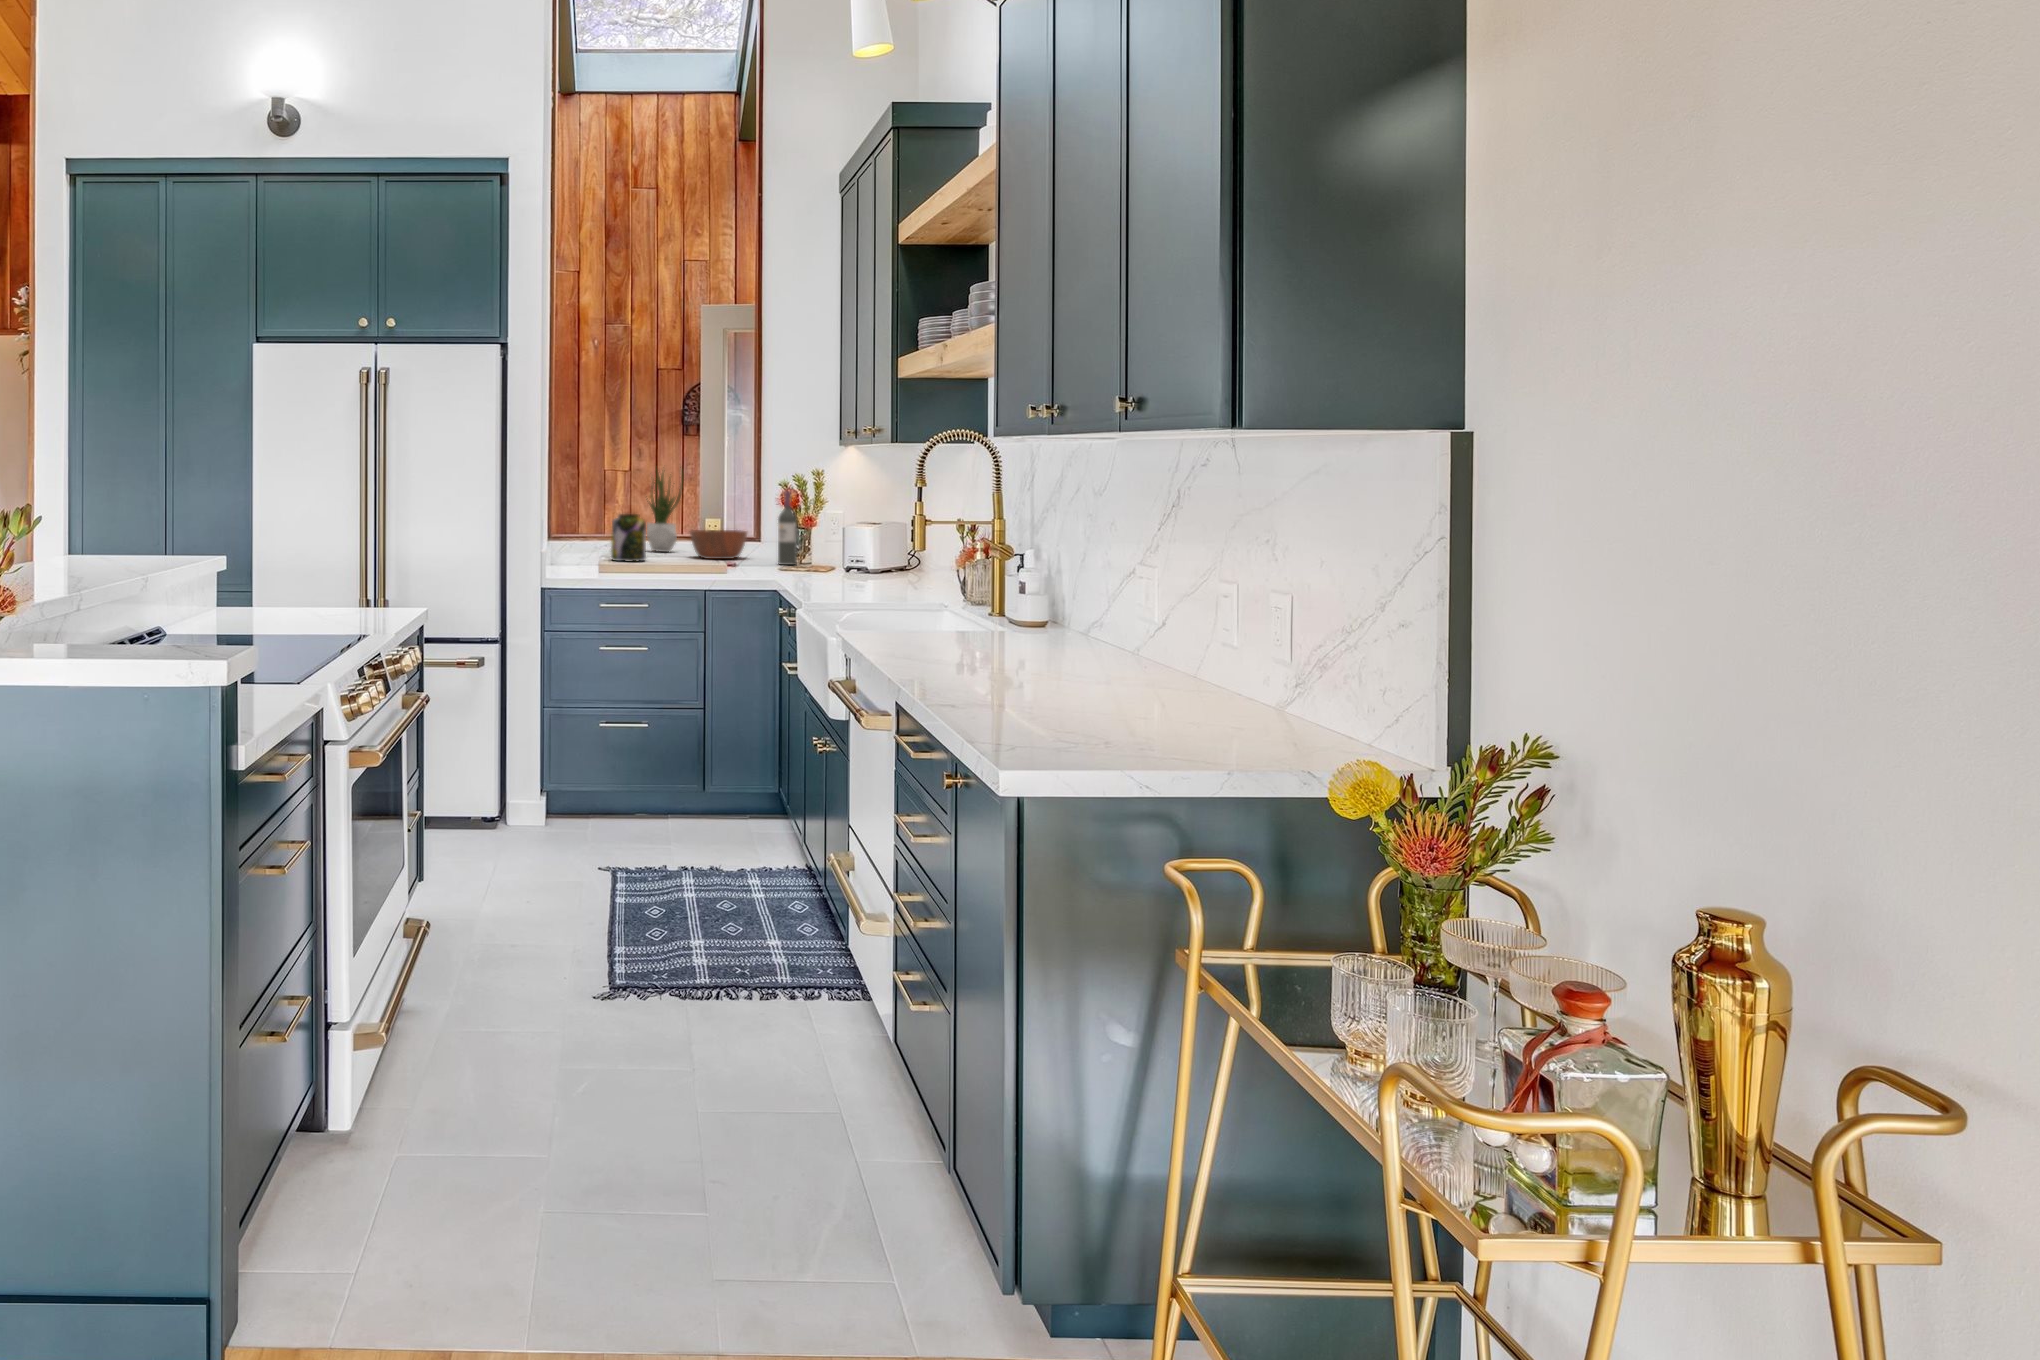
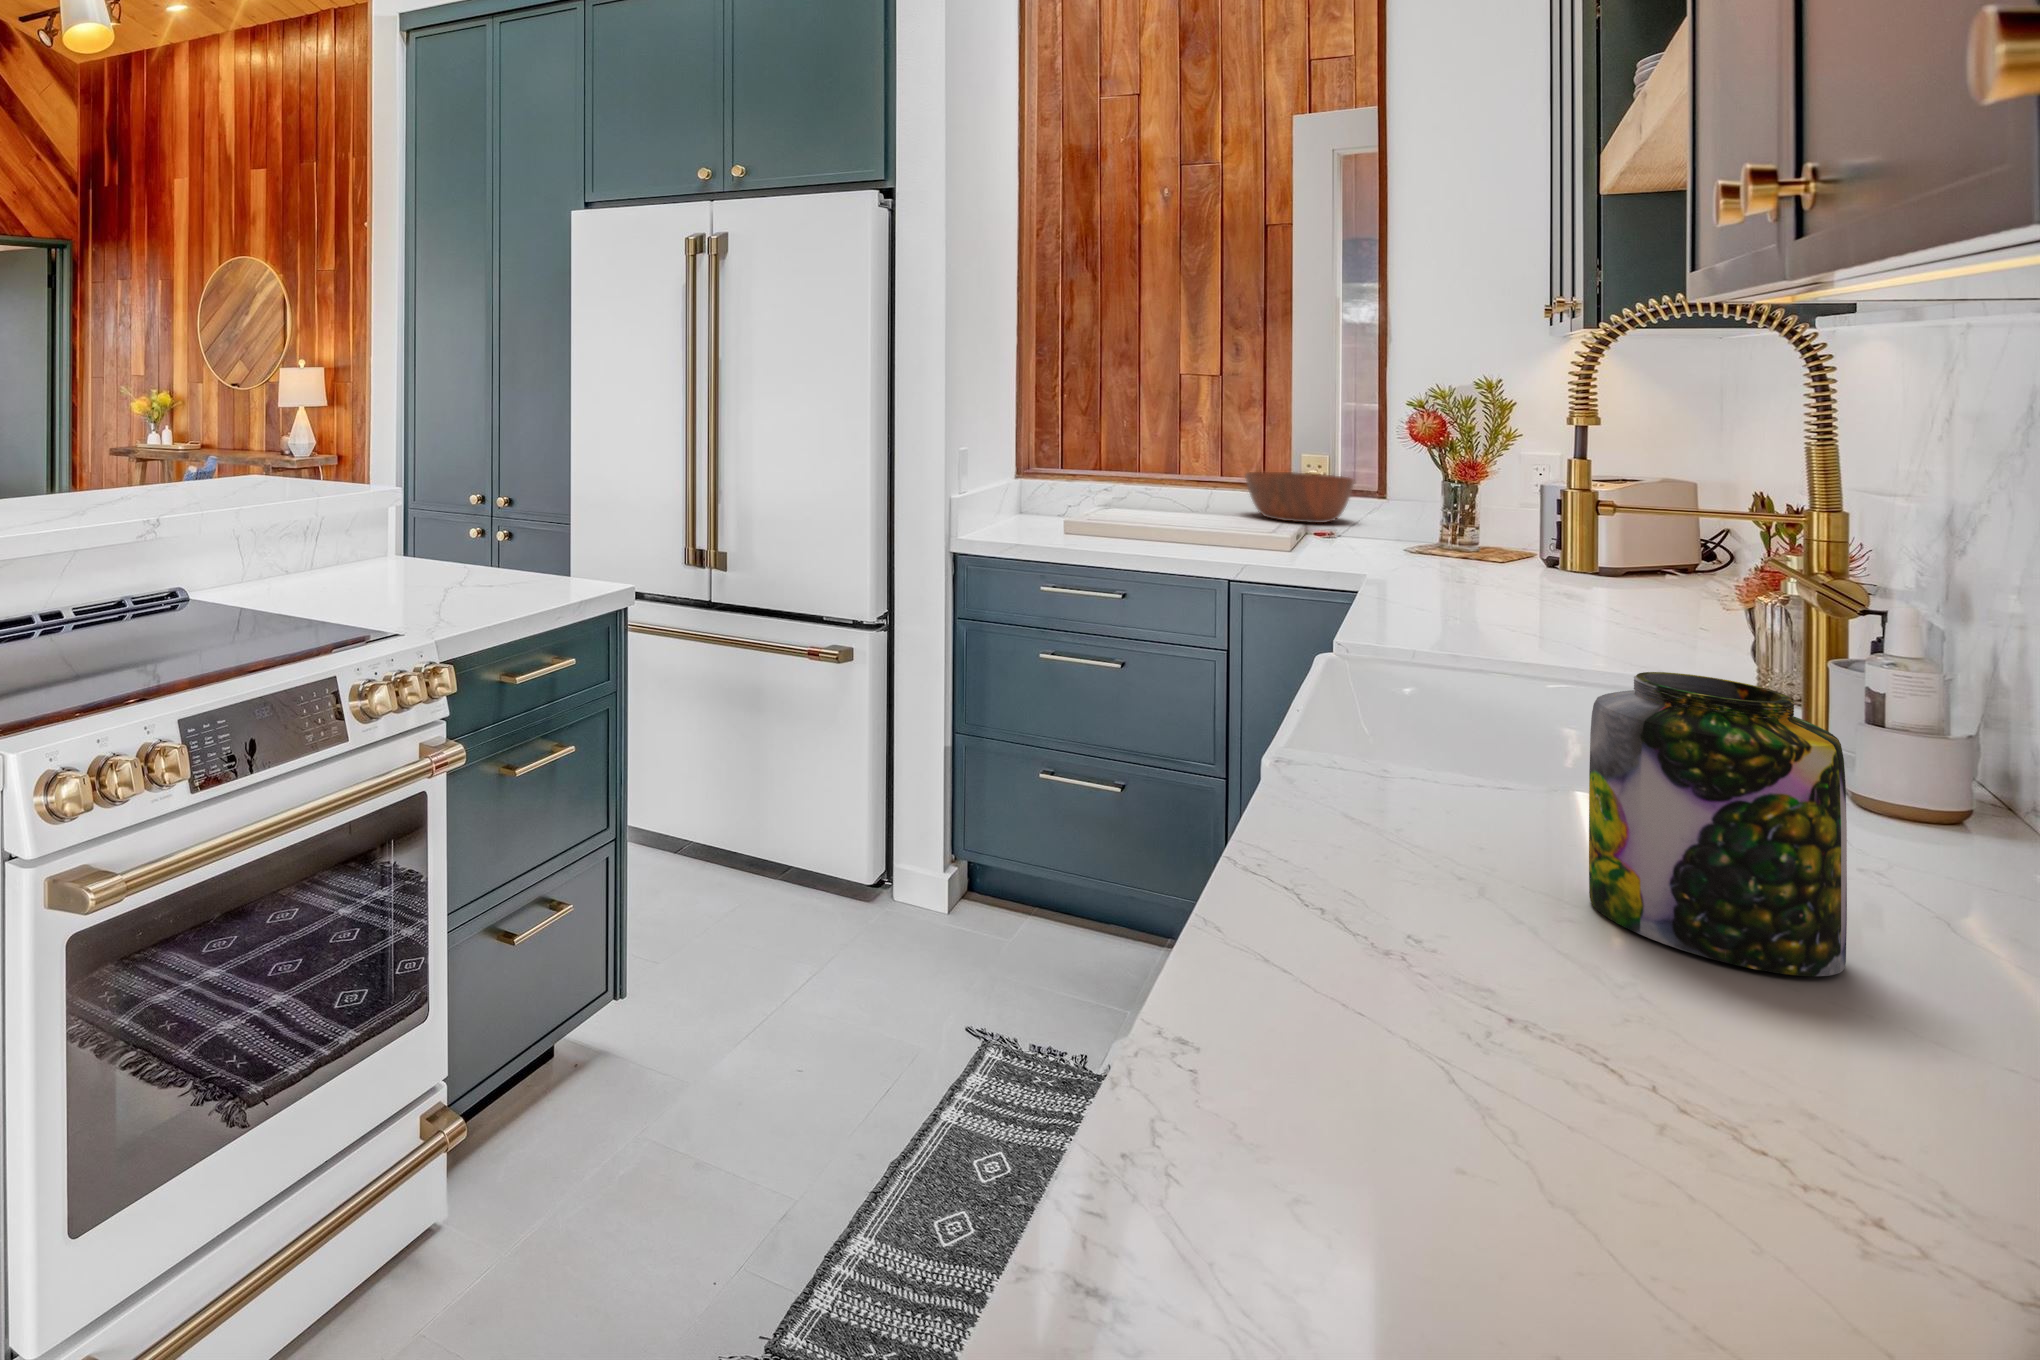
potted plant: present [647,471,683,552] -> none [1176,366,1245,502]
wine bottle: present [778,491,797,565] -> none [1407,416,1448,545]
jar: present [611,514,646,562] -> present [1589,672,1847,976]

